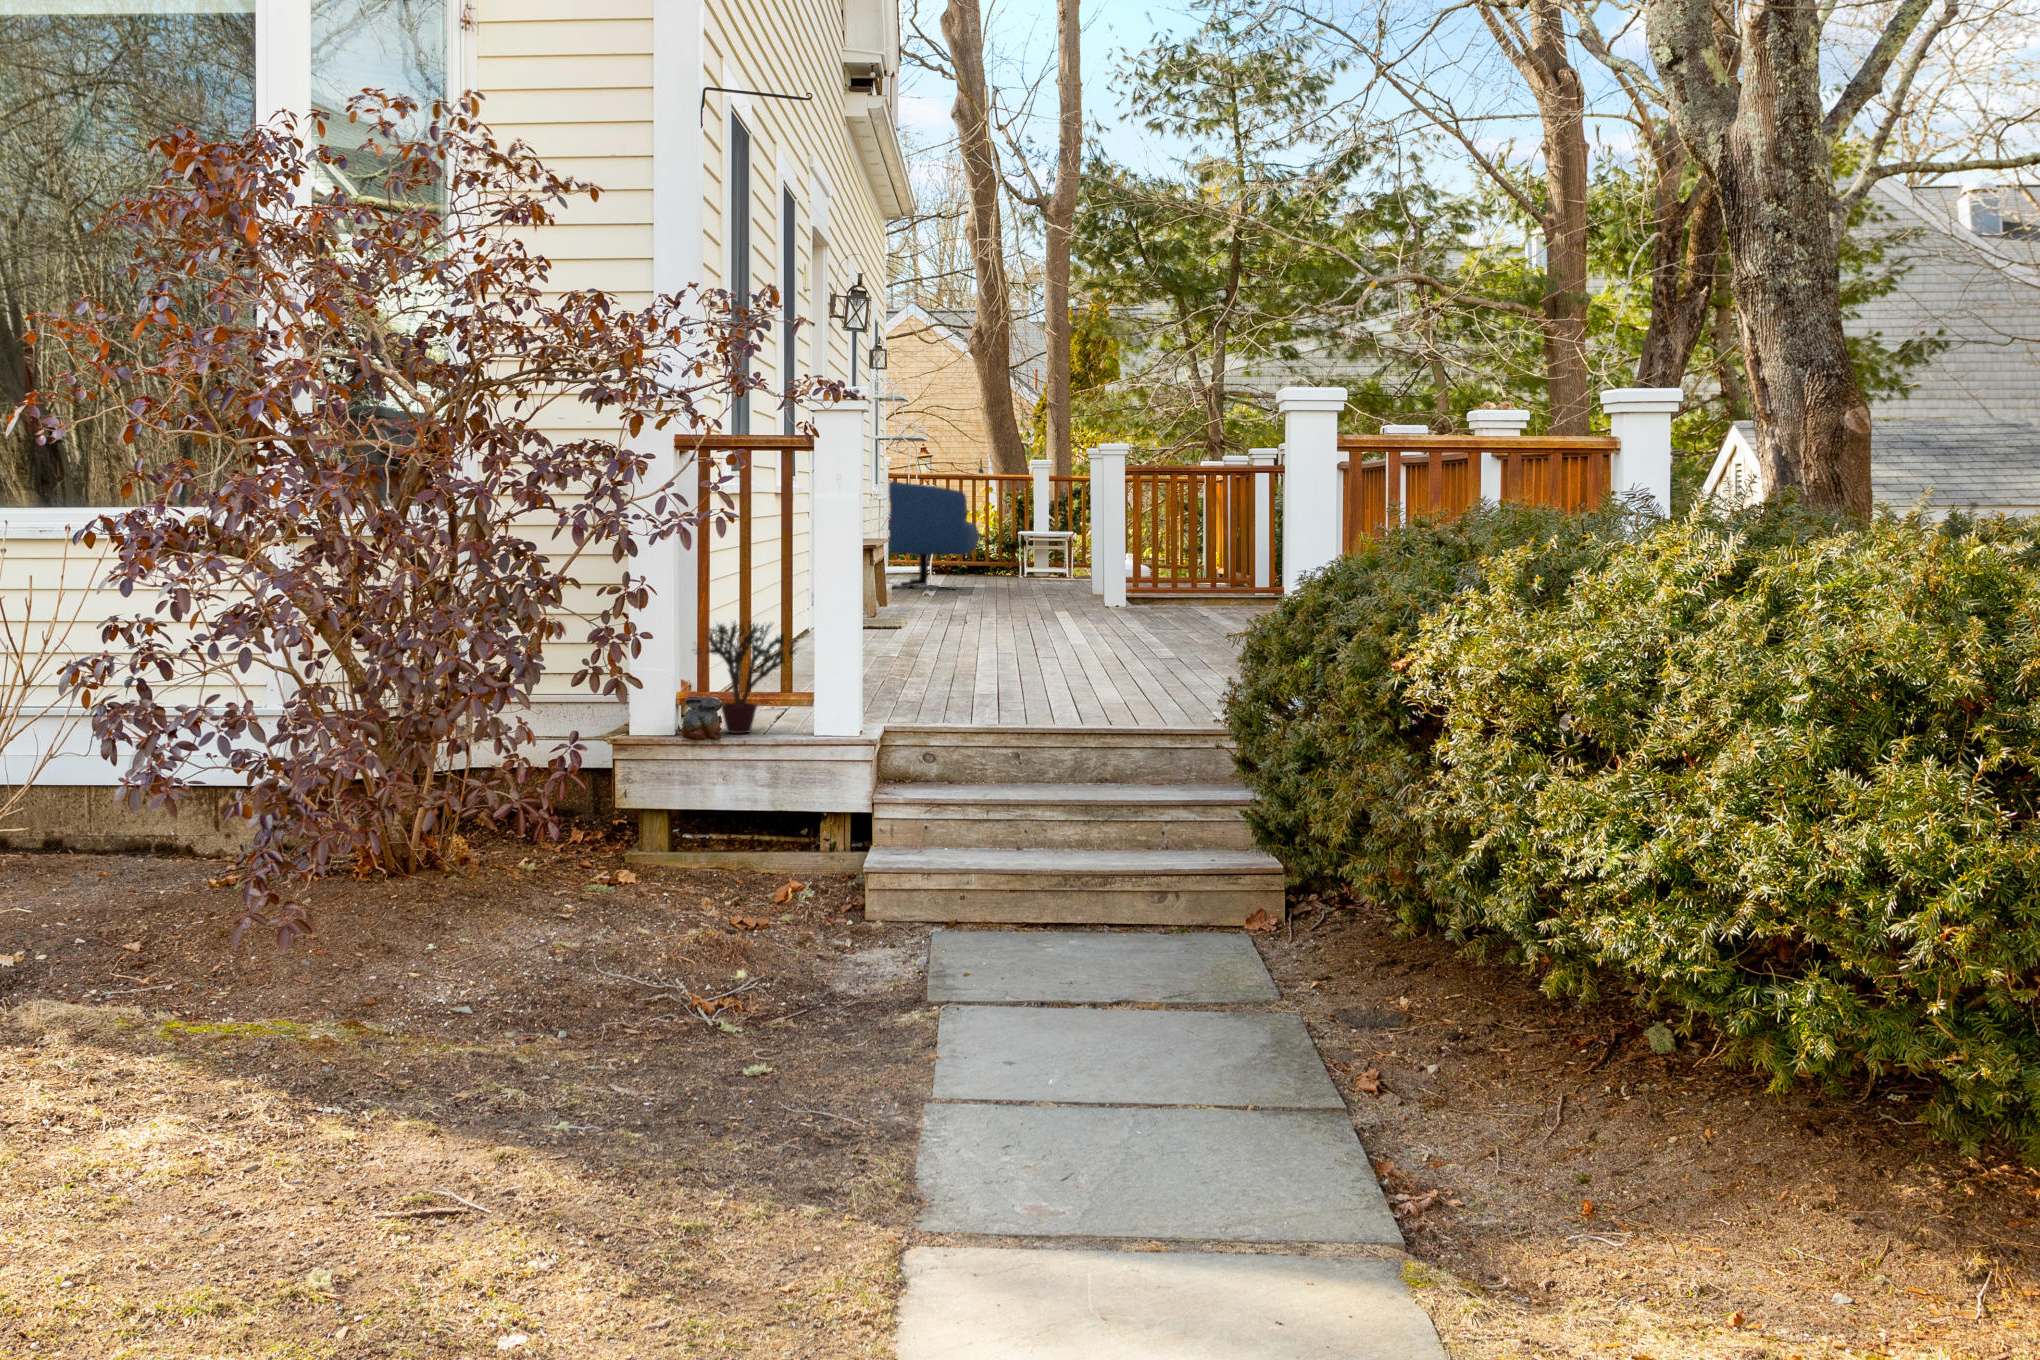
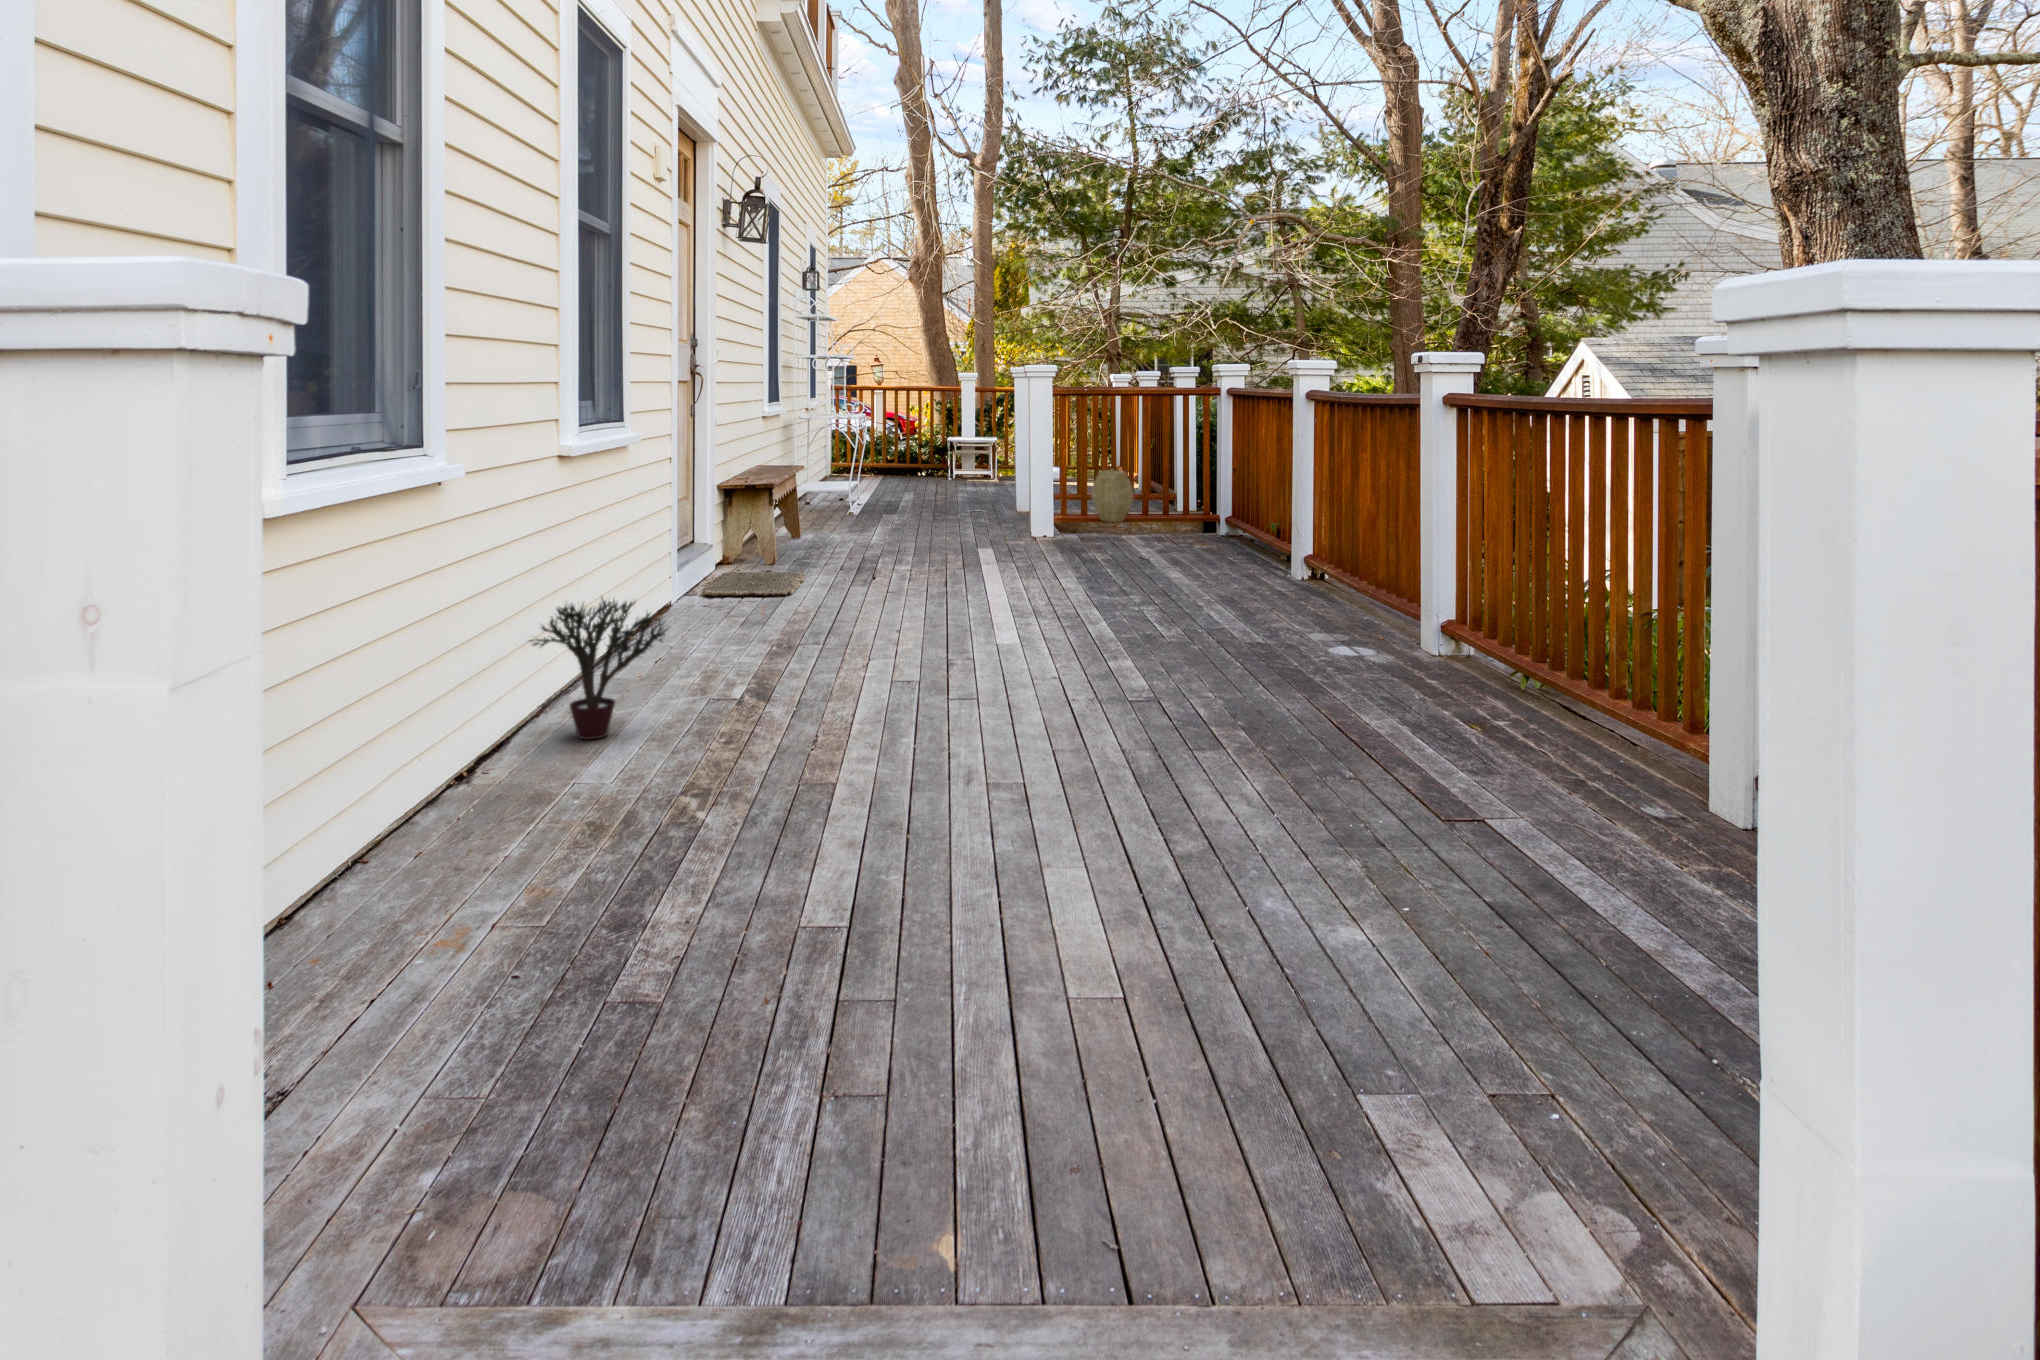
armchair: present [889,481,979,590] -> none [819,393,916,489]
woven basket: none [1177,560,1224,619] -> present [1091,469,1133,522]

